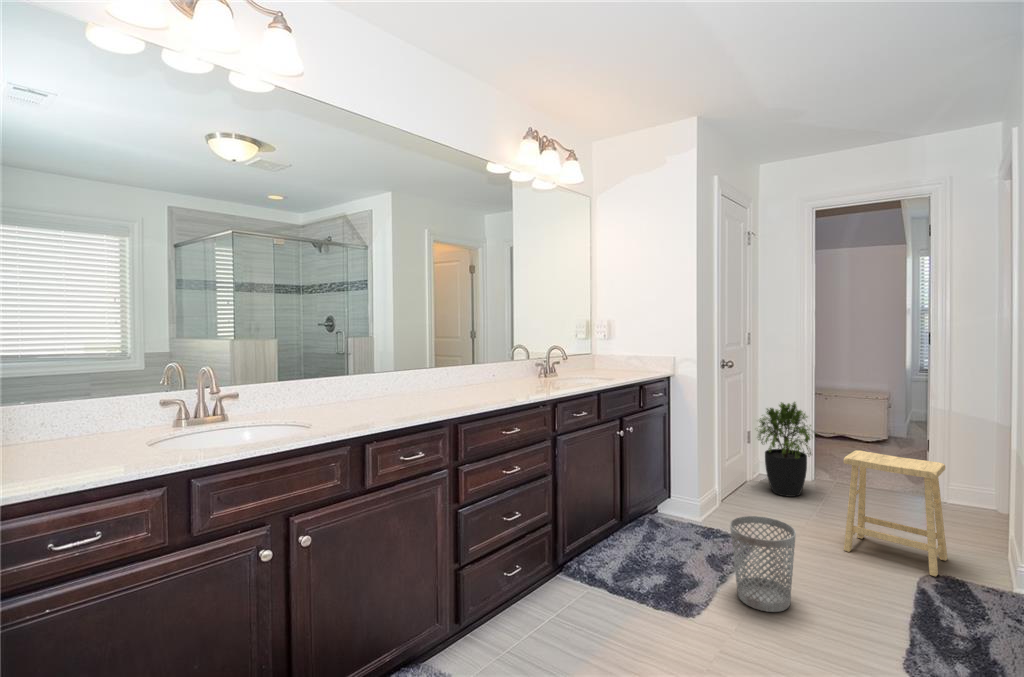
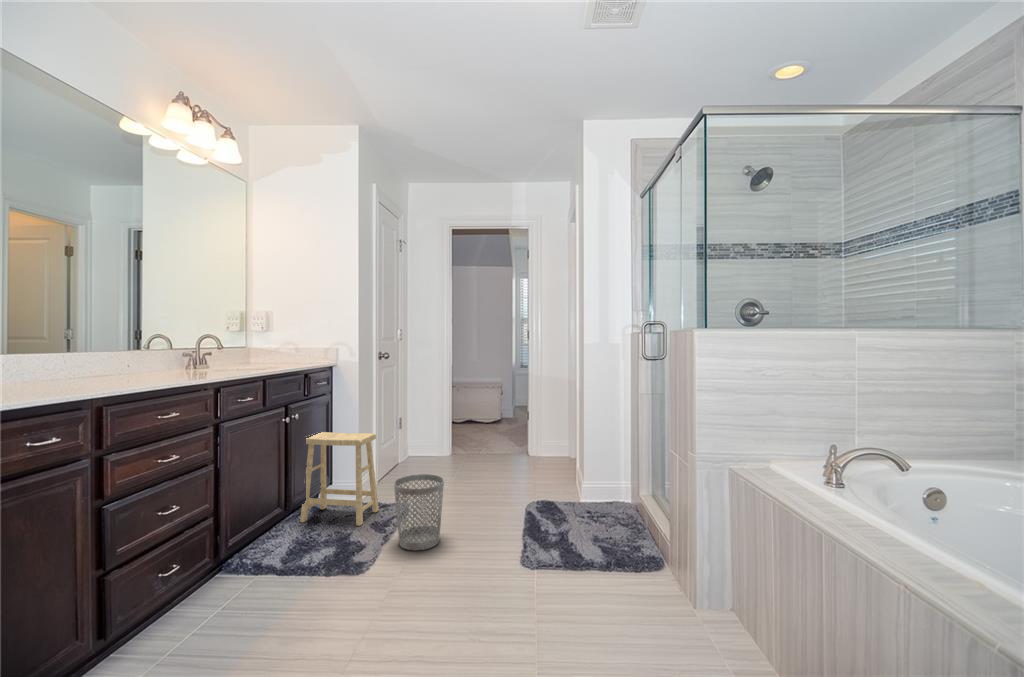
potted plant: present [757,402,815,497] -> none [402,390,449,470]
footstool: present [844,450,947,576] -> present [300,432,379,526]

